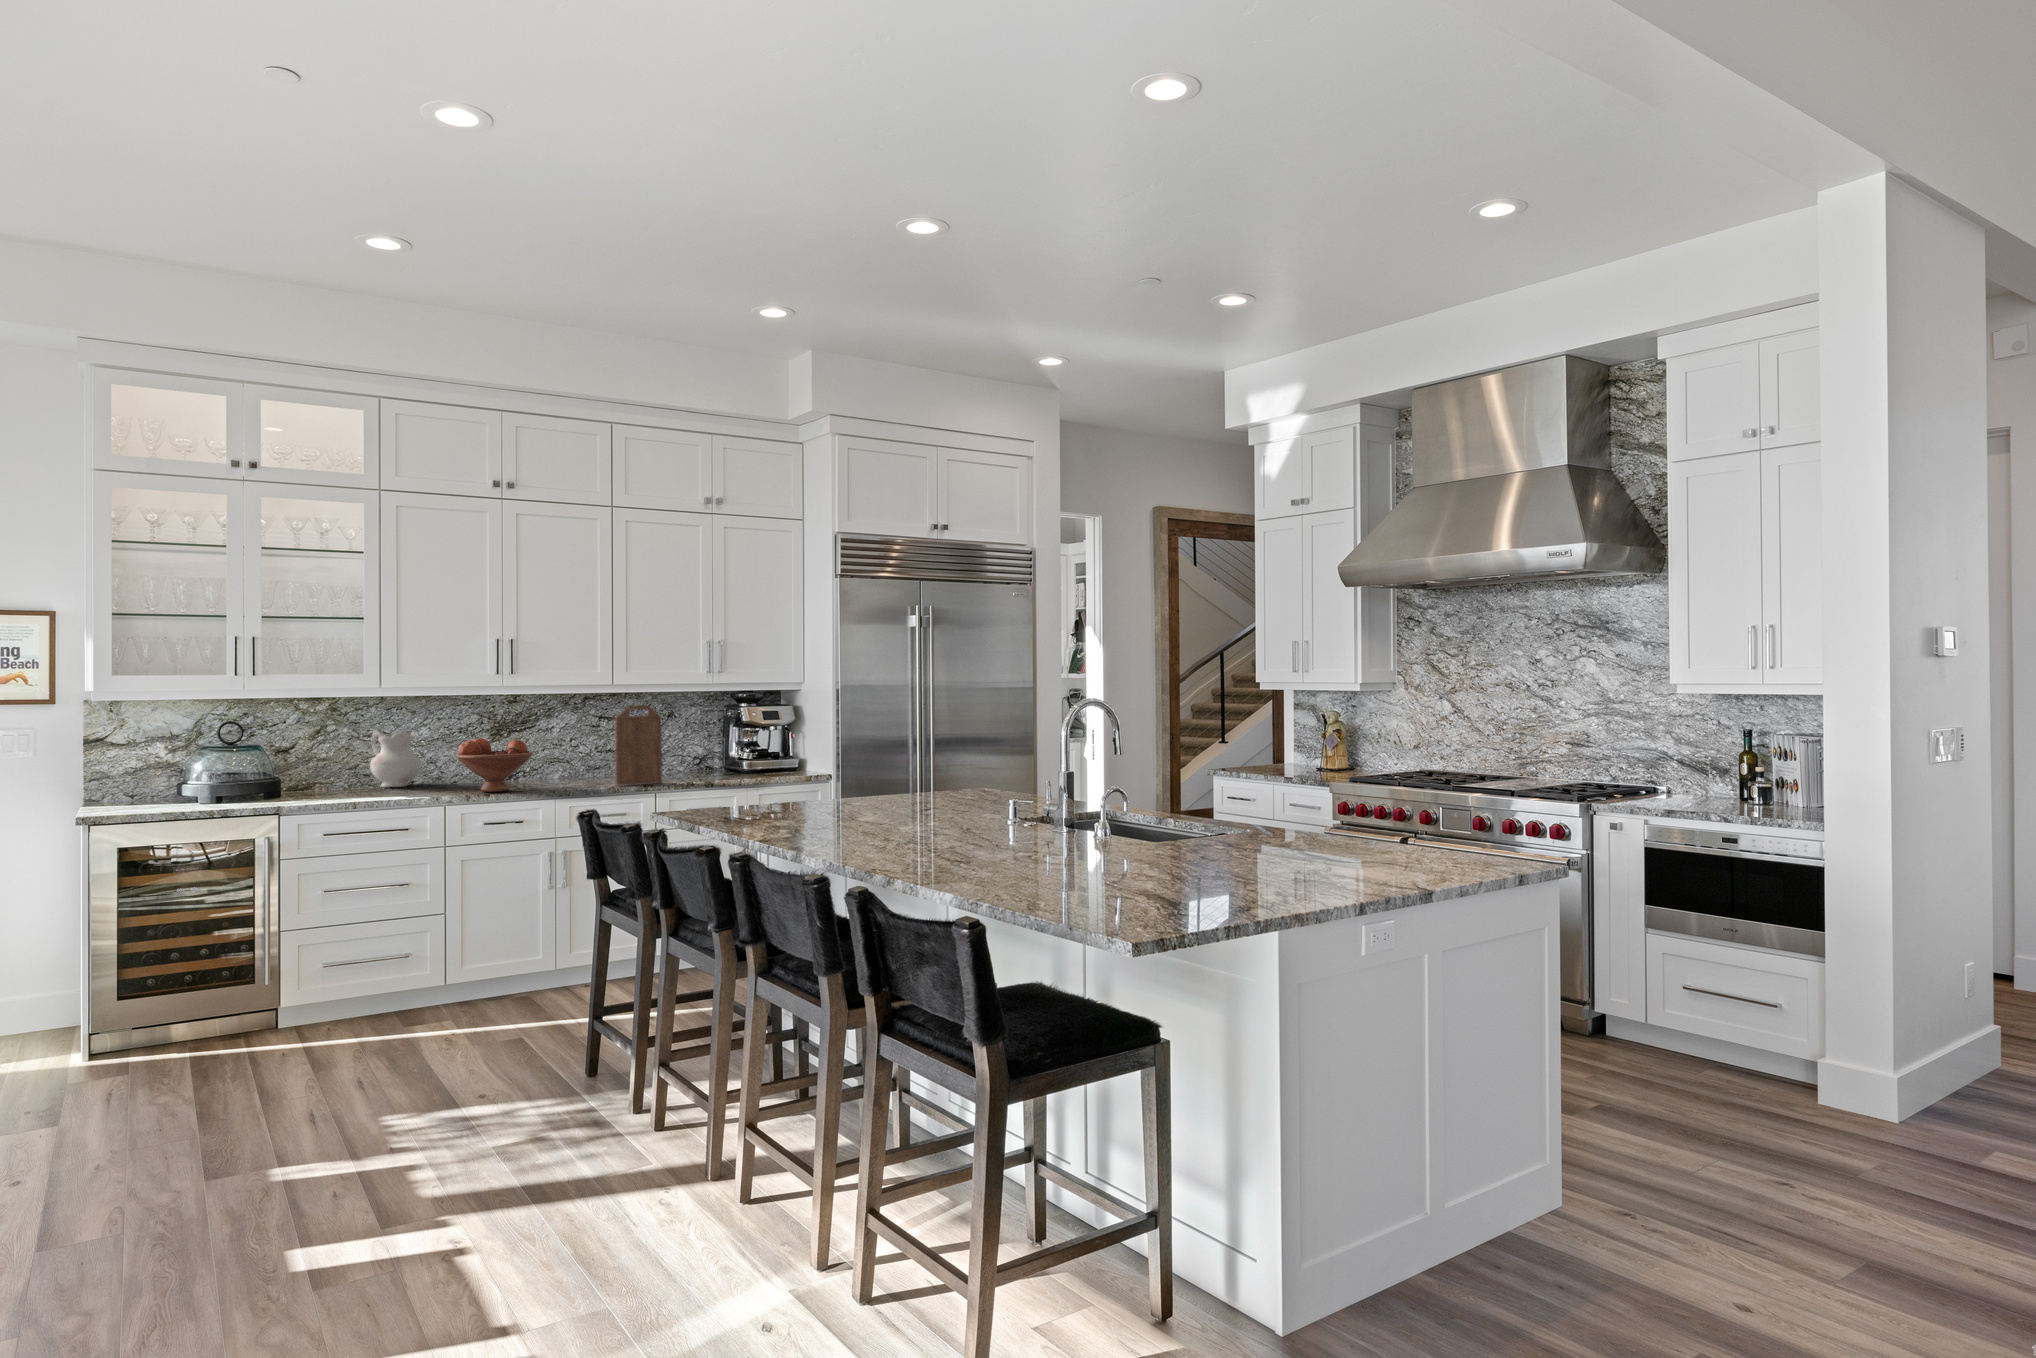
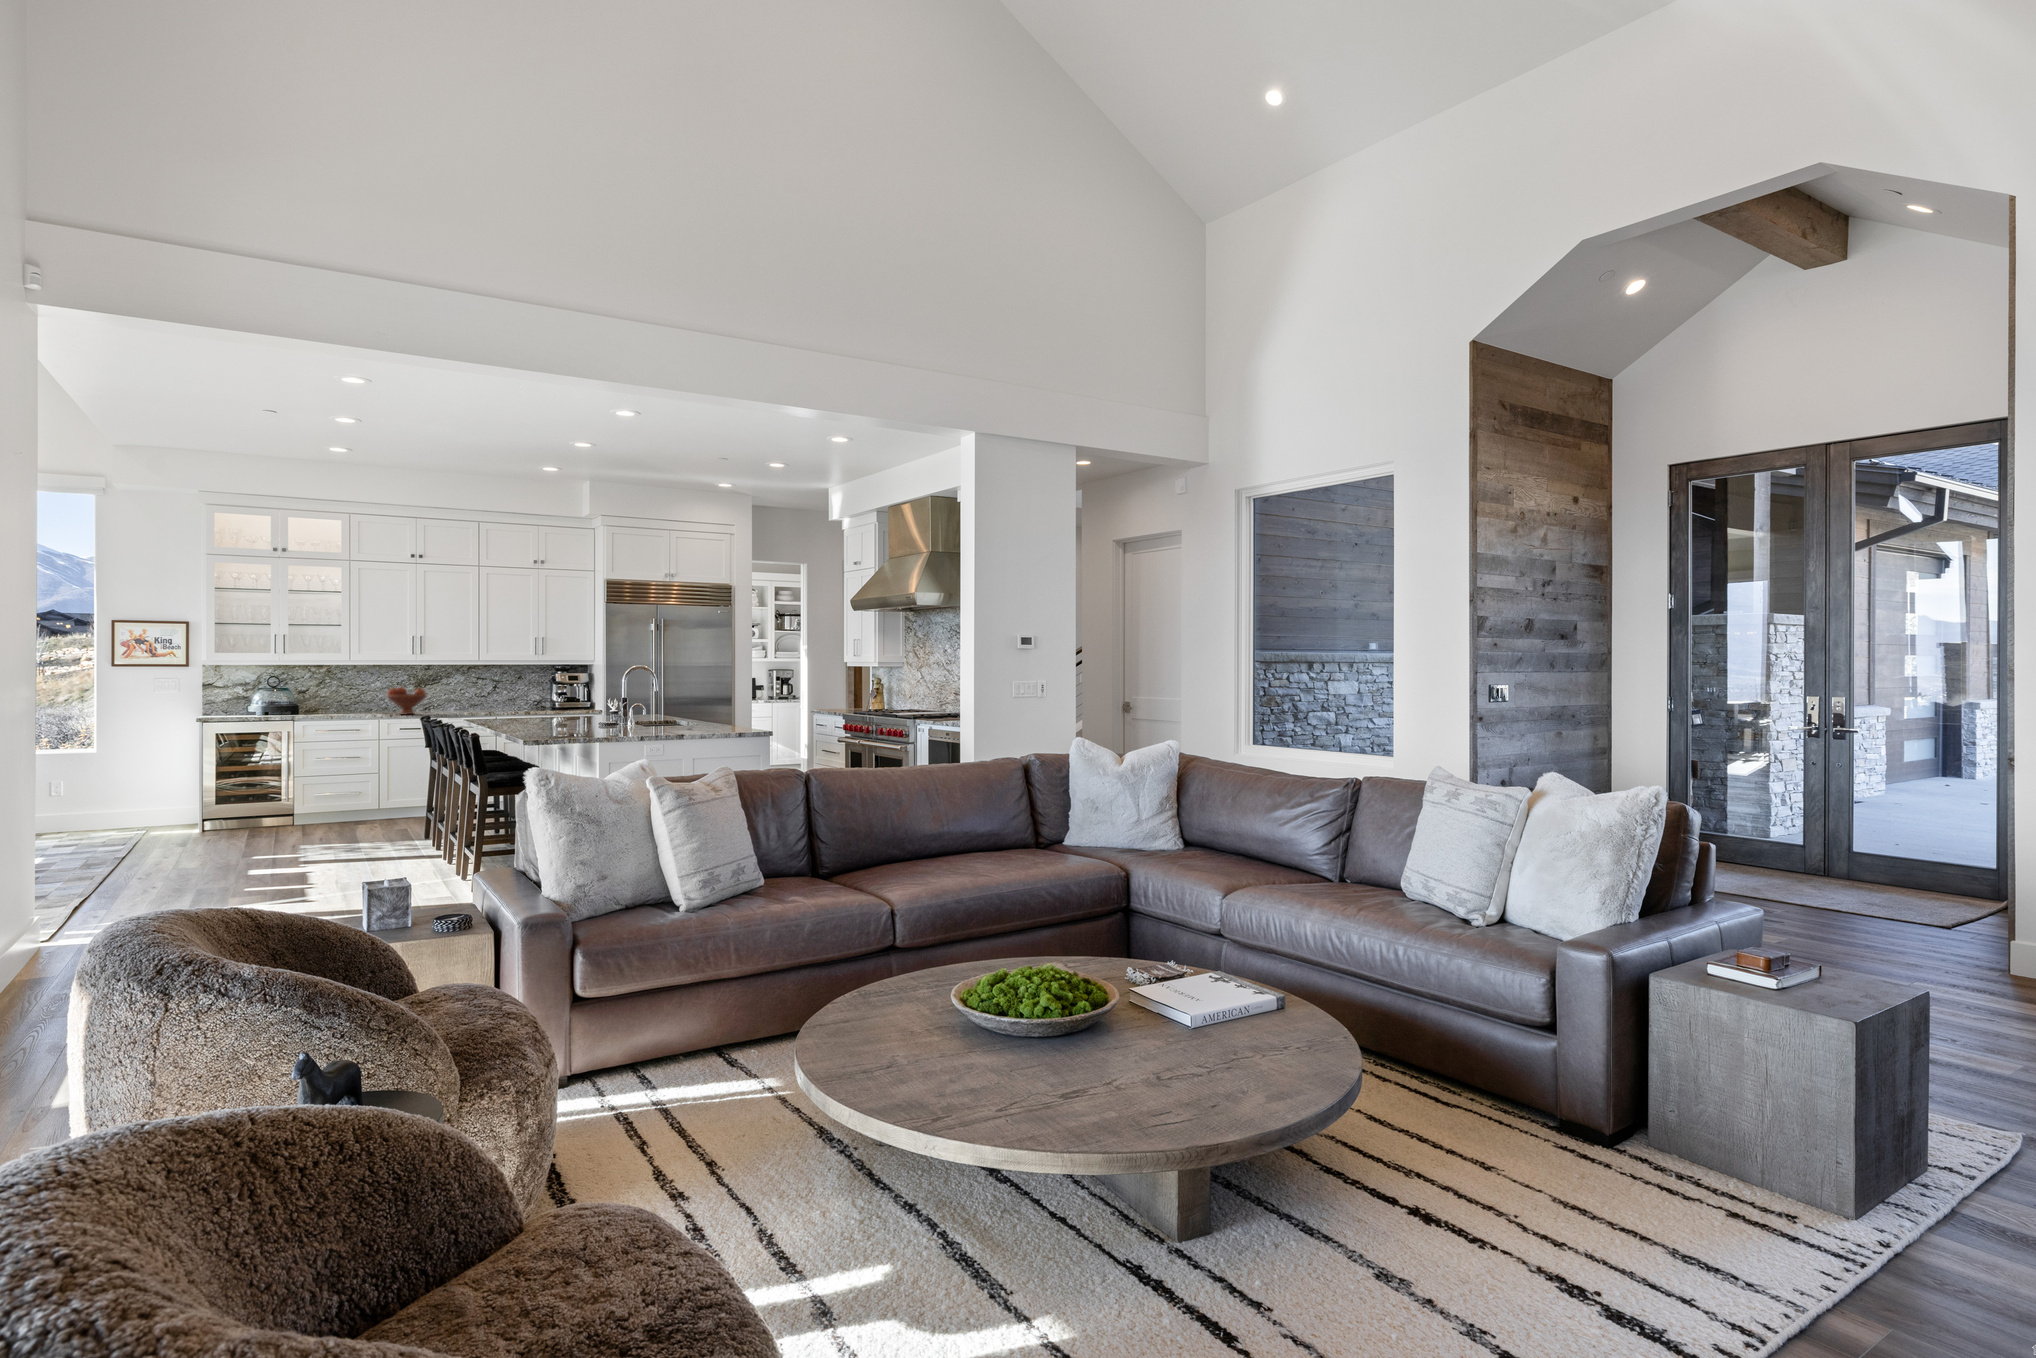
cutting board: present [615,705,662,785] -> none [473,672,500,713]
ceramic pitcher: present [370,729,421,787] -> none [347,681,374,712]

